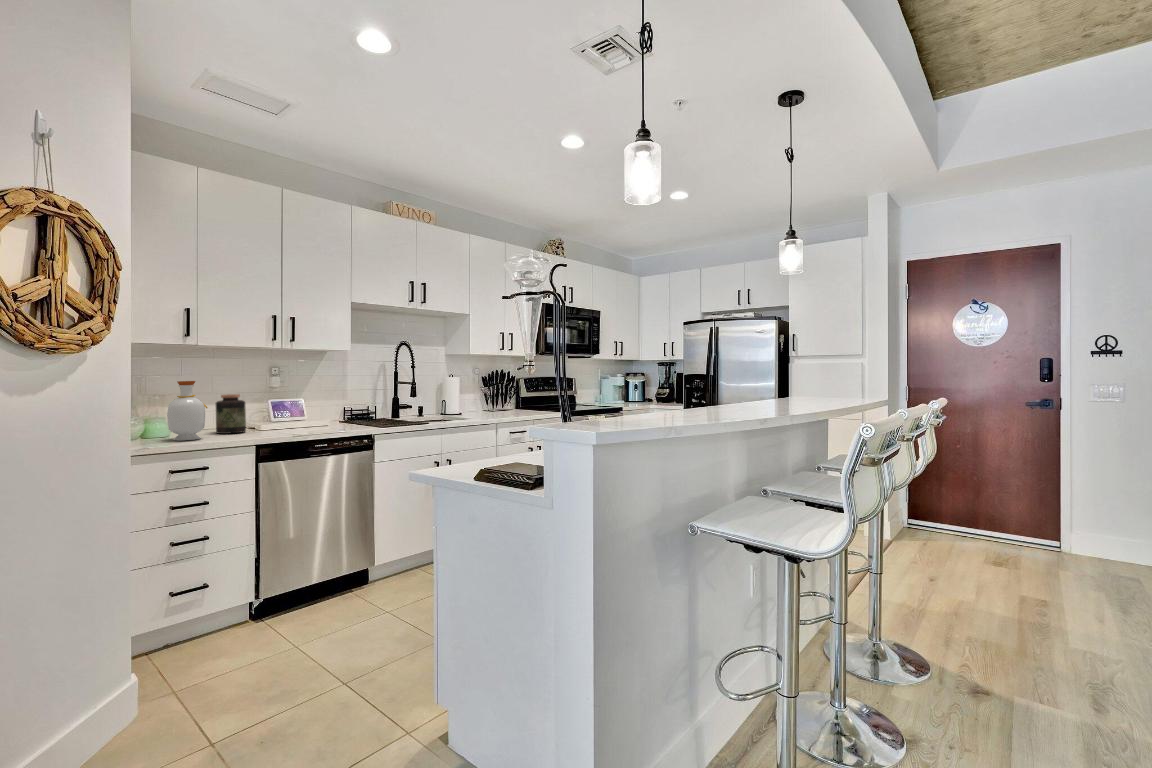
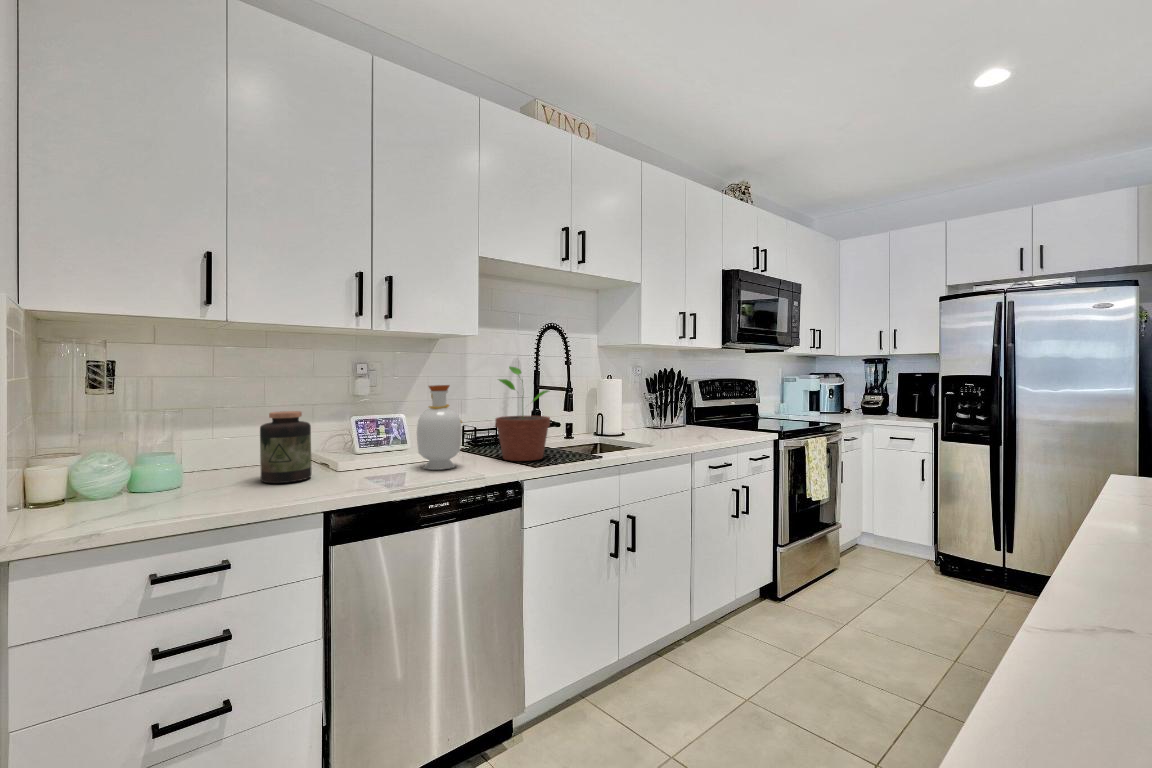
potted plant: none [362,369,397,426] -> present [495,367,550,461]
bottle: present [167,381,207,441] -> present [417,385,462,470]

